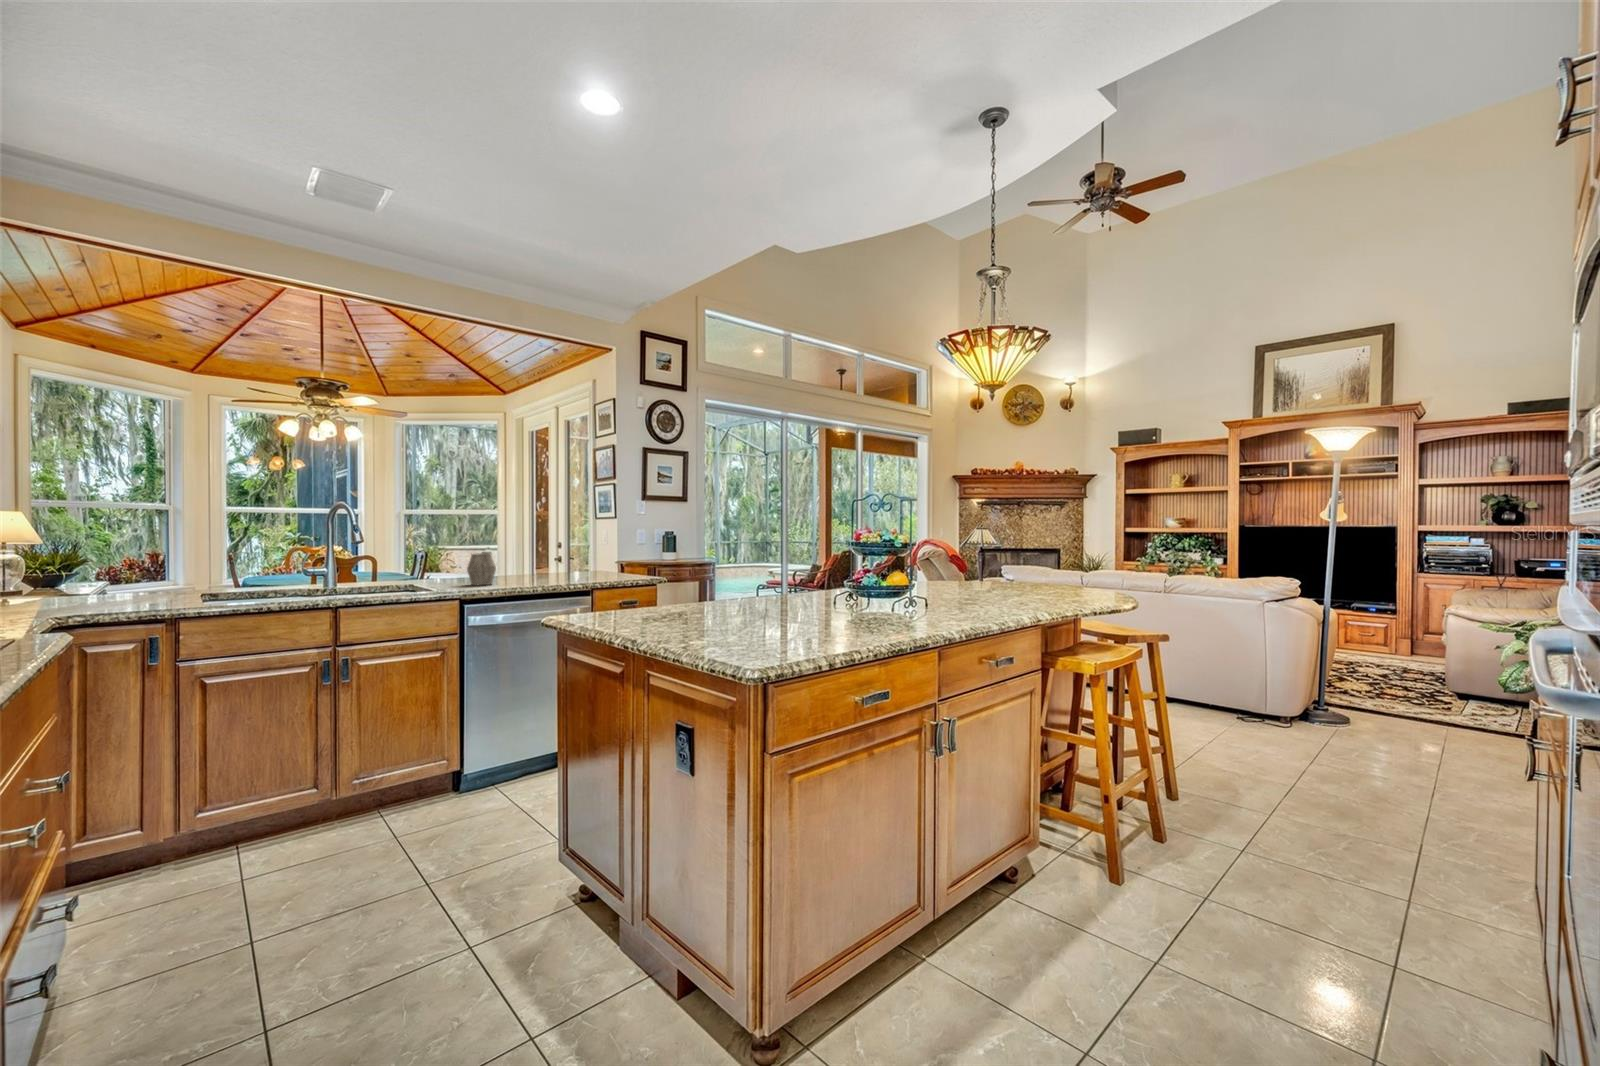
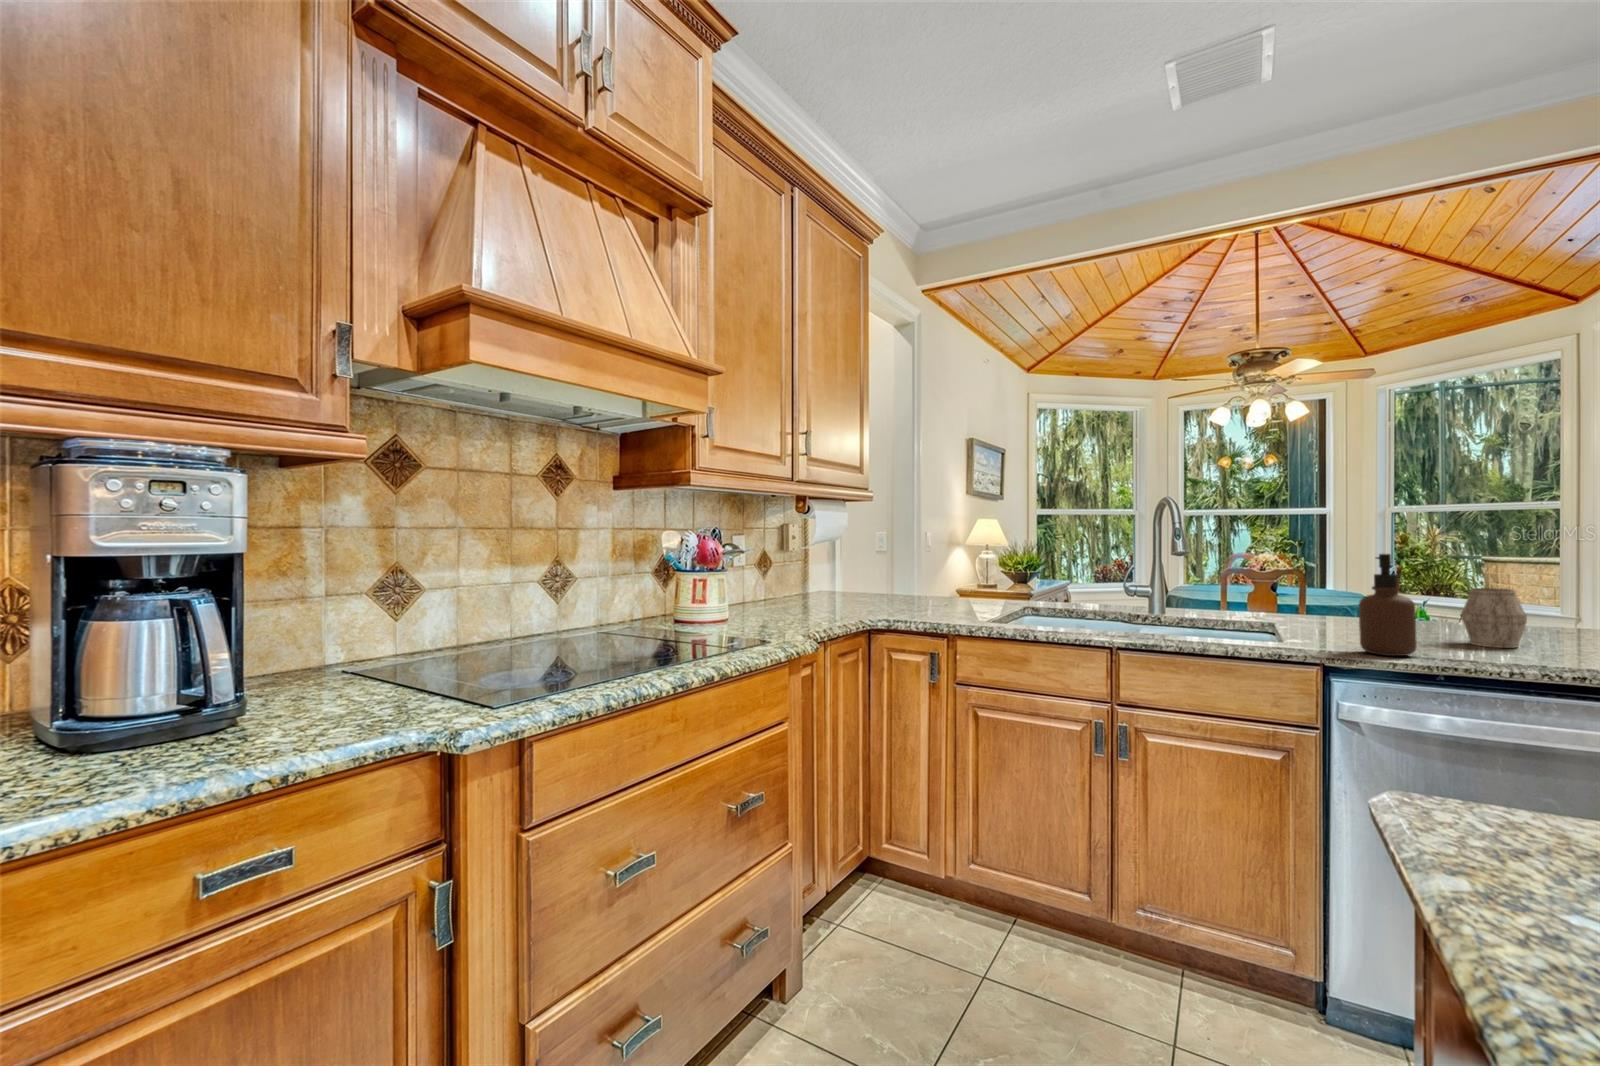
soap dispenser: none [421,532,451,592] -> present [1359,554,1417,656]

